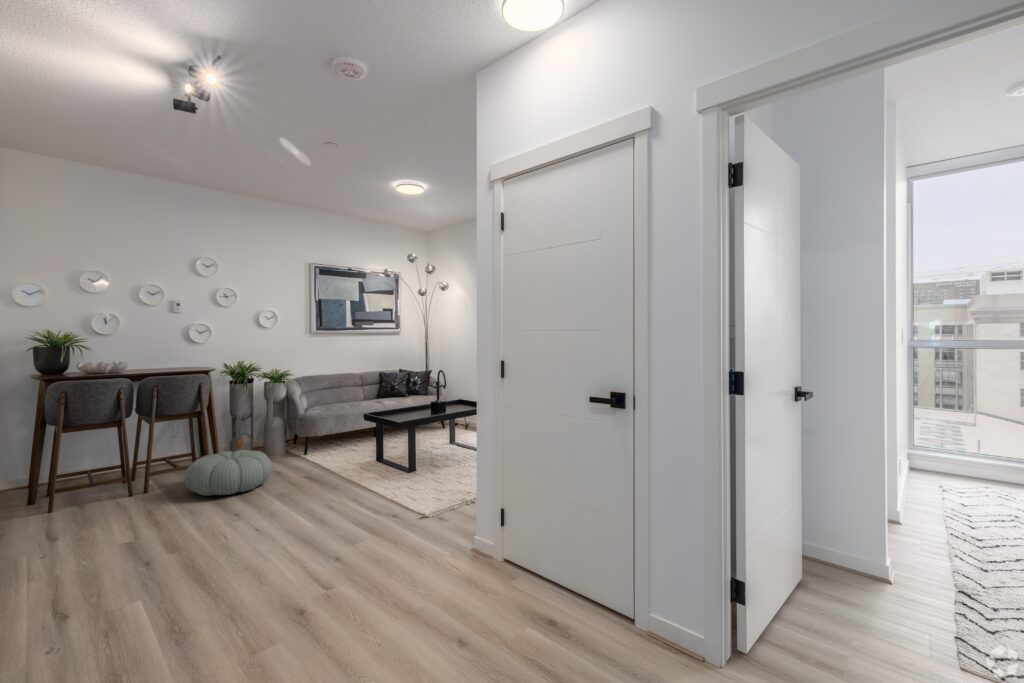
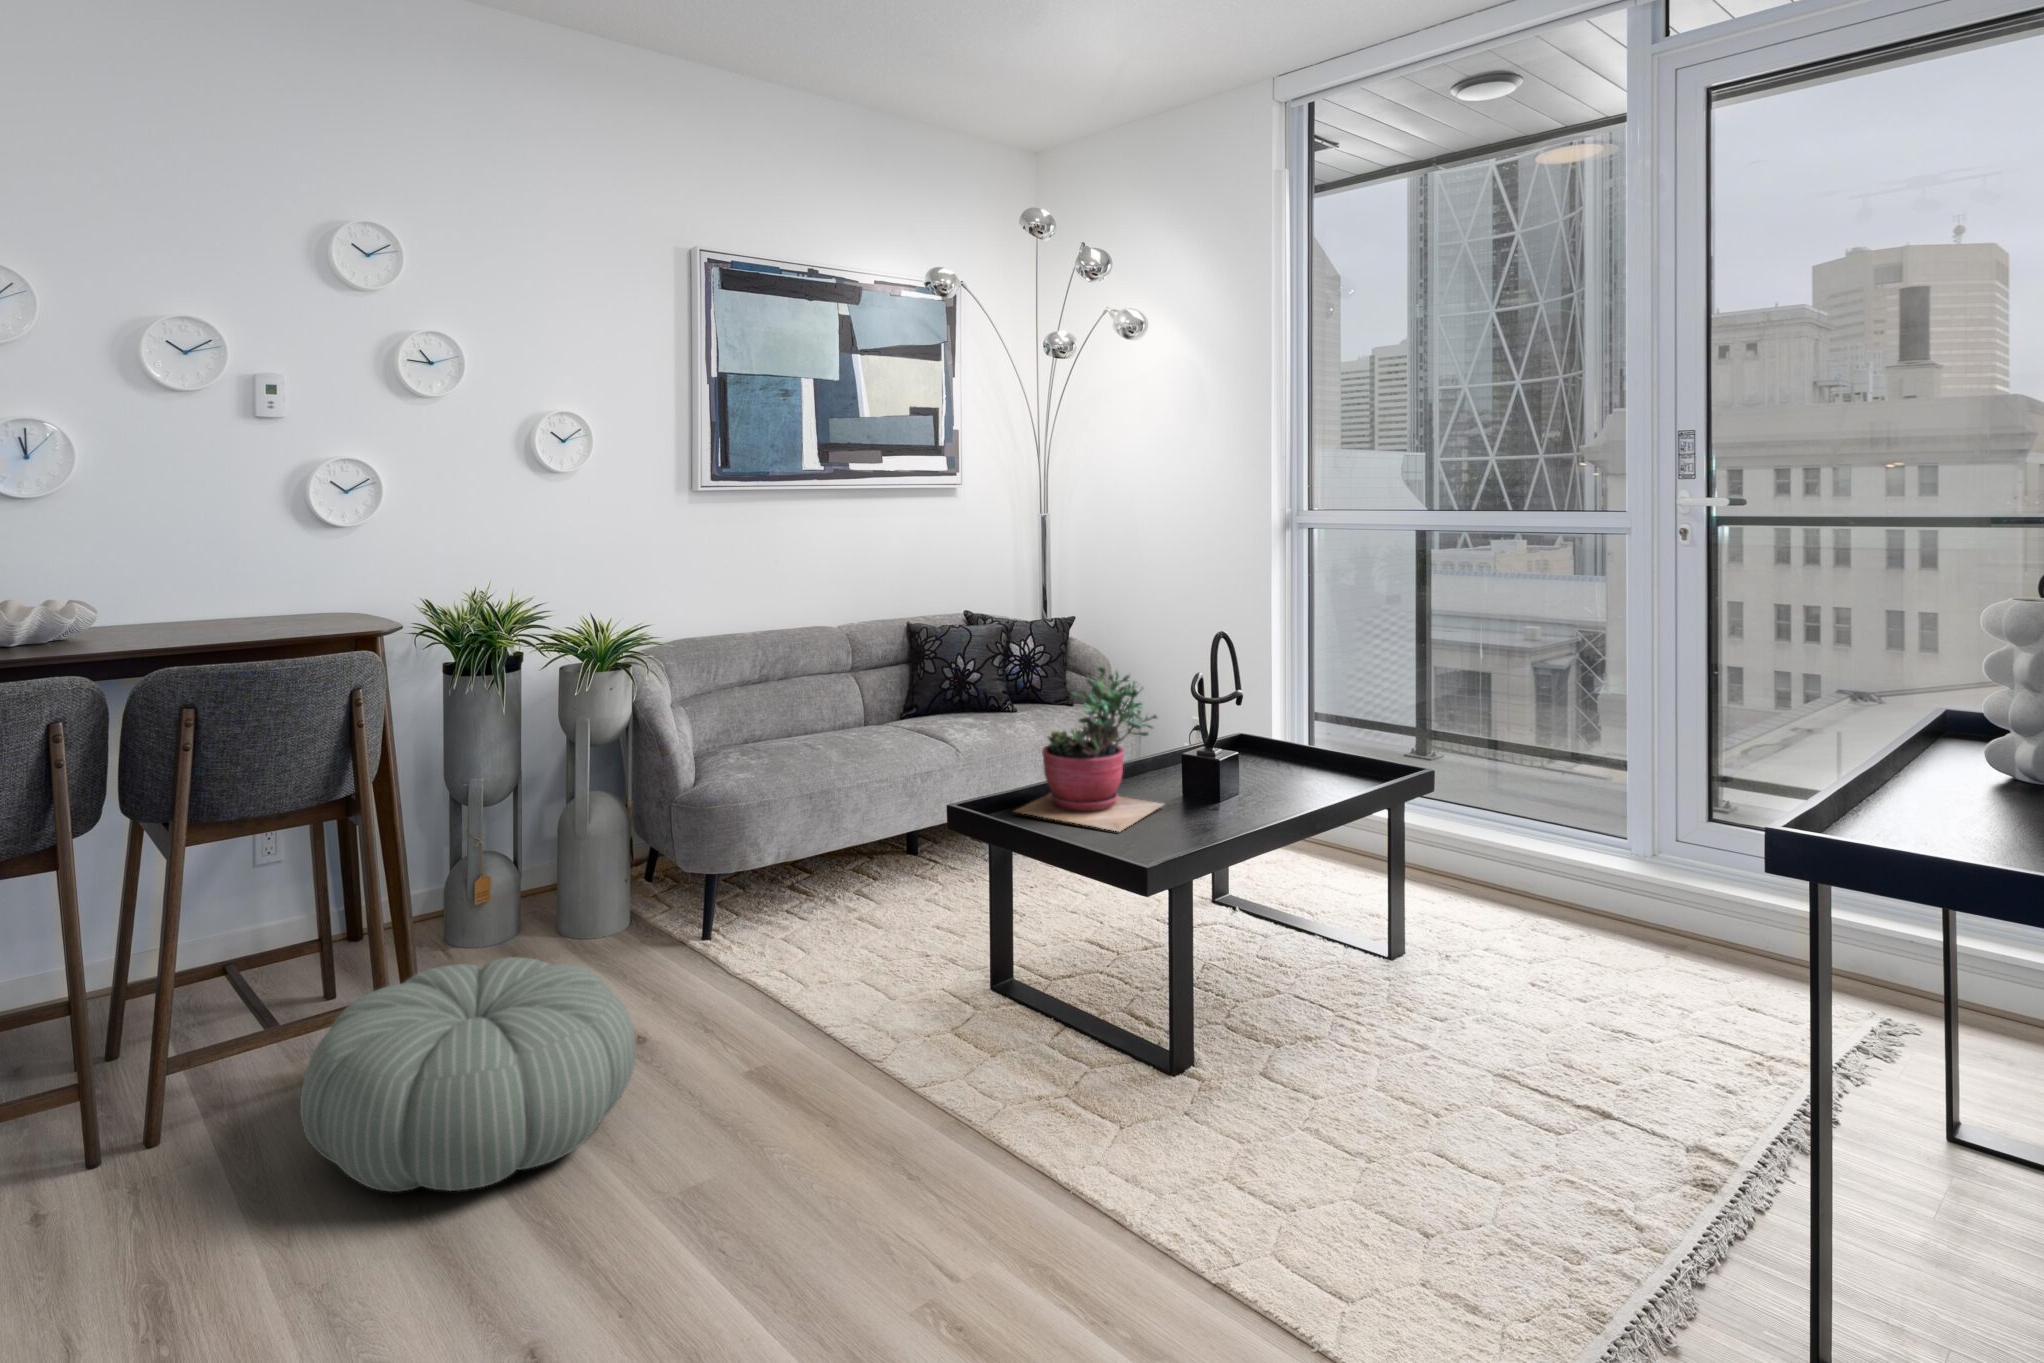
succulent plant: none [380,379,420,419] -> present [1016,667,1163,831]

